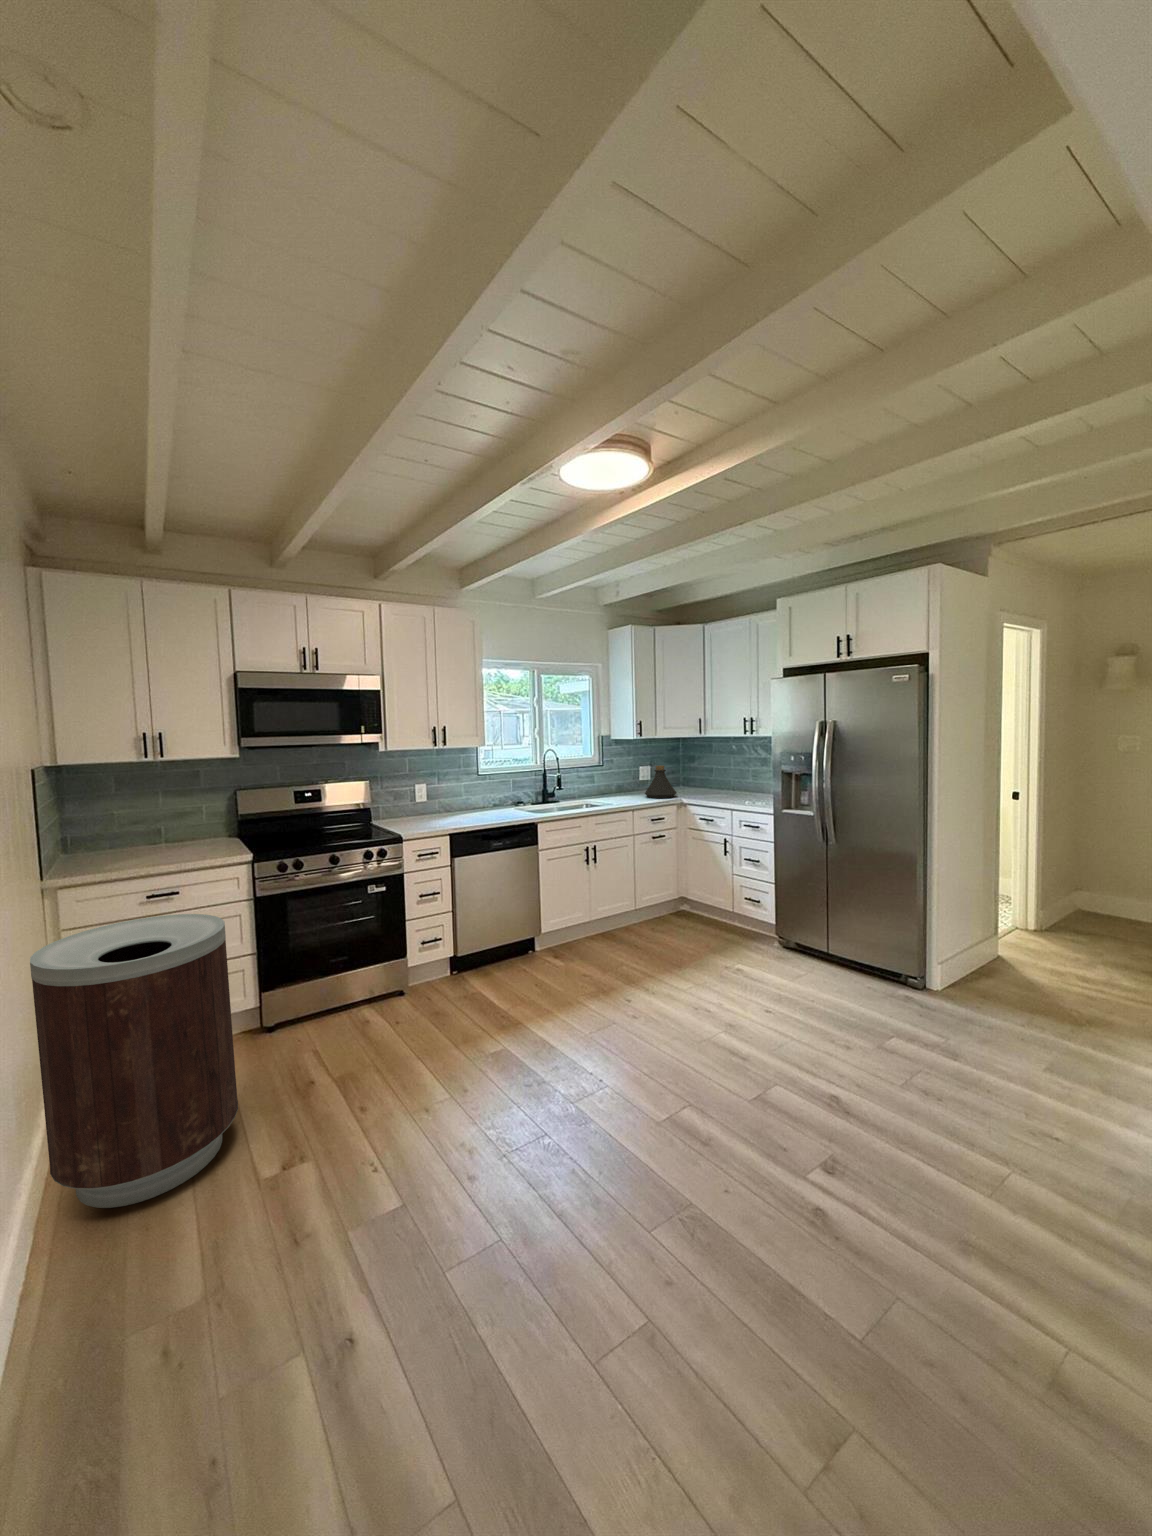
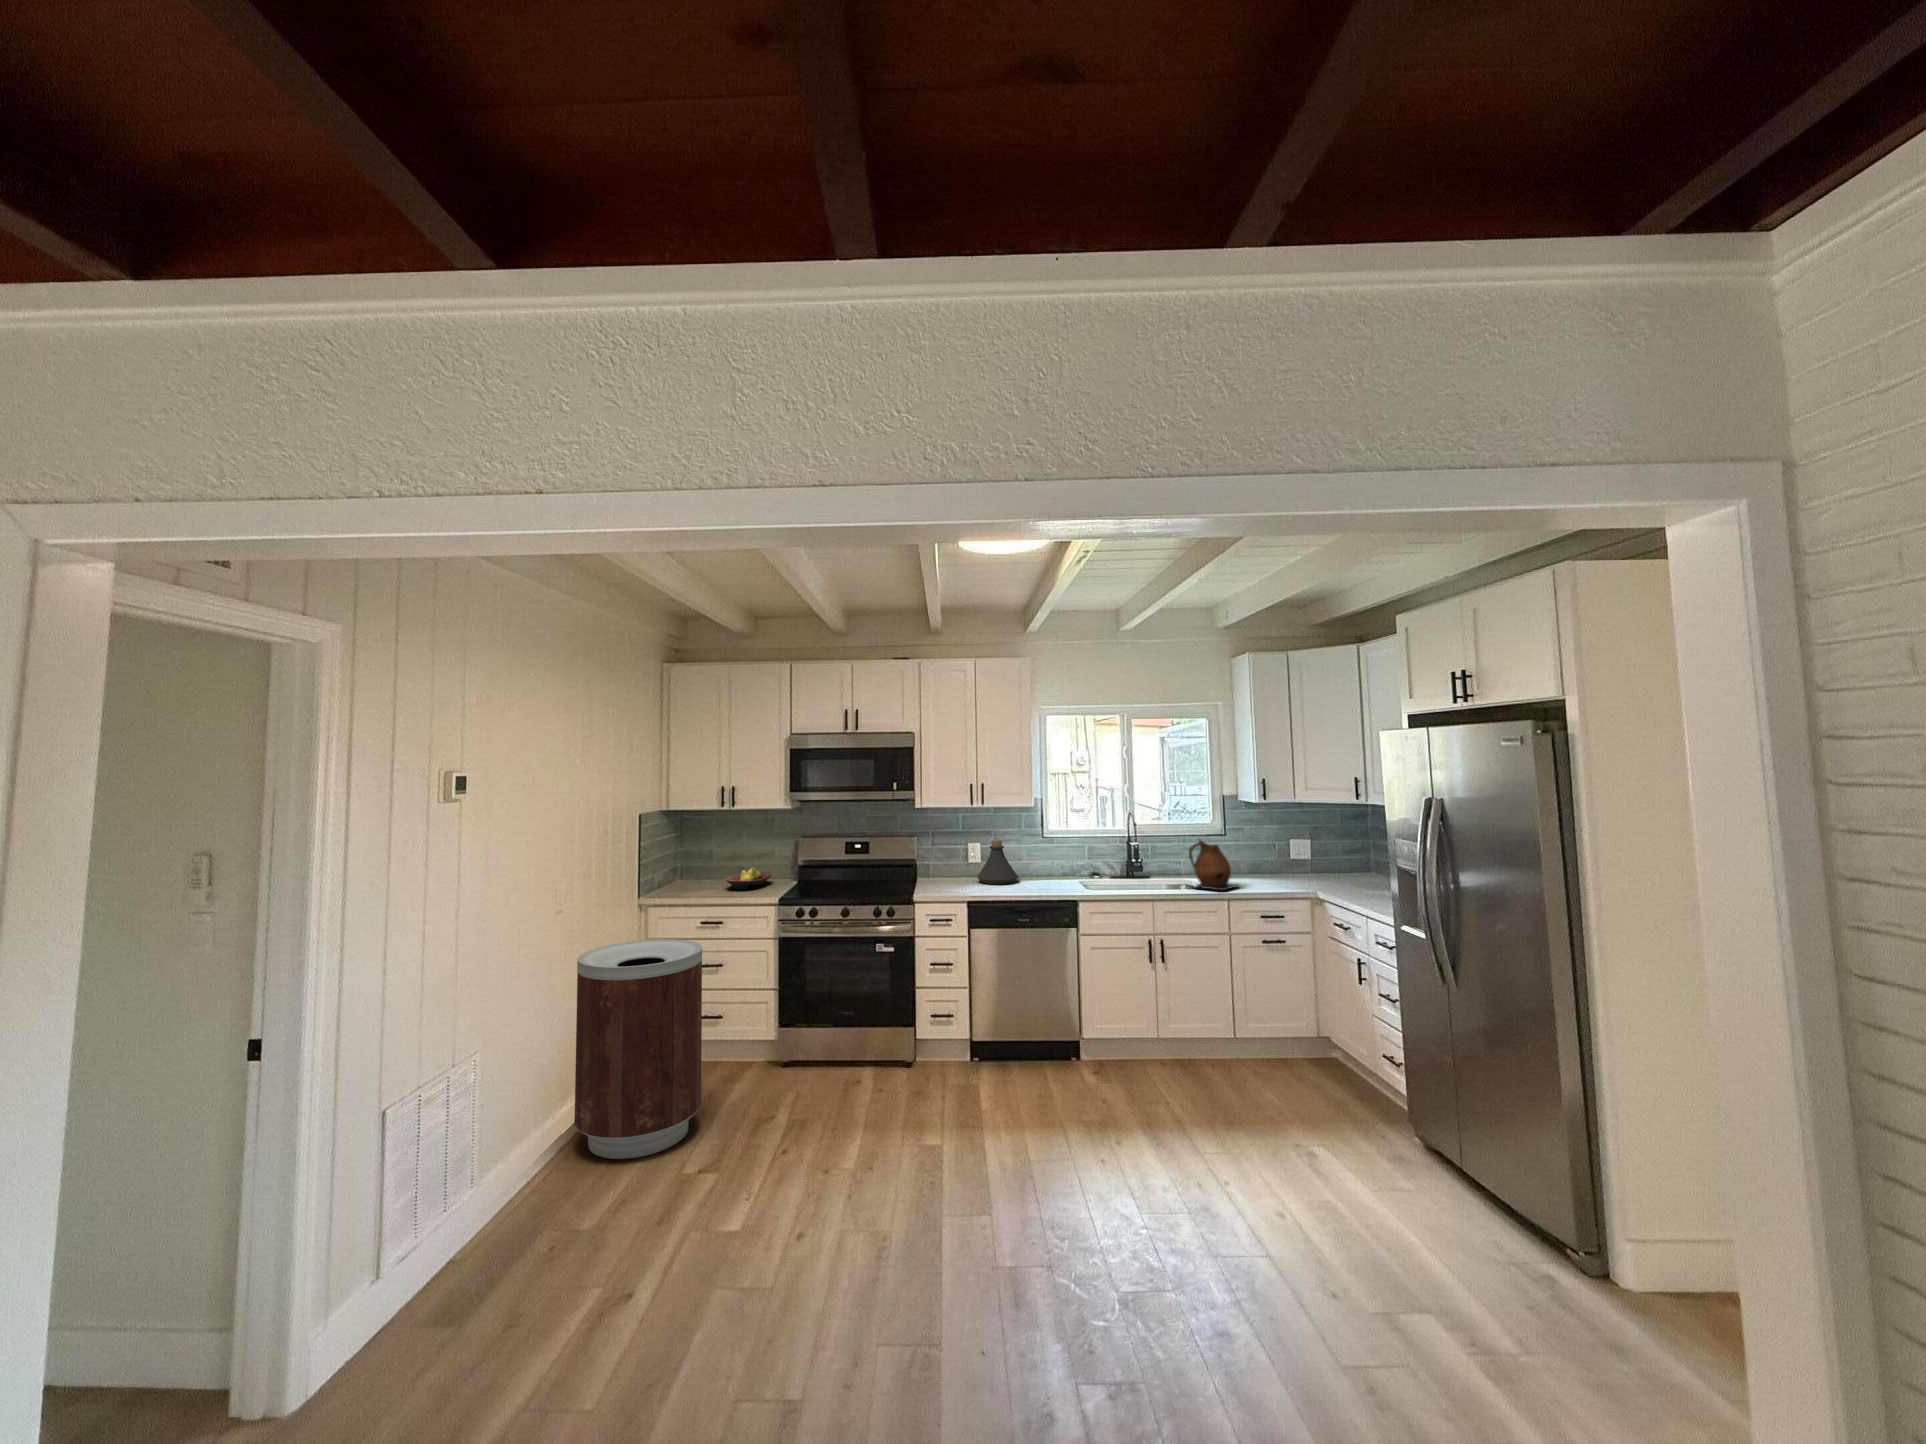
bottle: present [645,766,676,798] -> present [977,840,1018,884]
ceramic pitcher: none [603,767,635,805] -> present [1189,839,1237,890]
fruit bowl: none [152,827,207,853] -> present [725,867,772,890]

